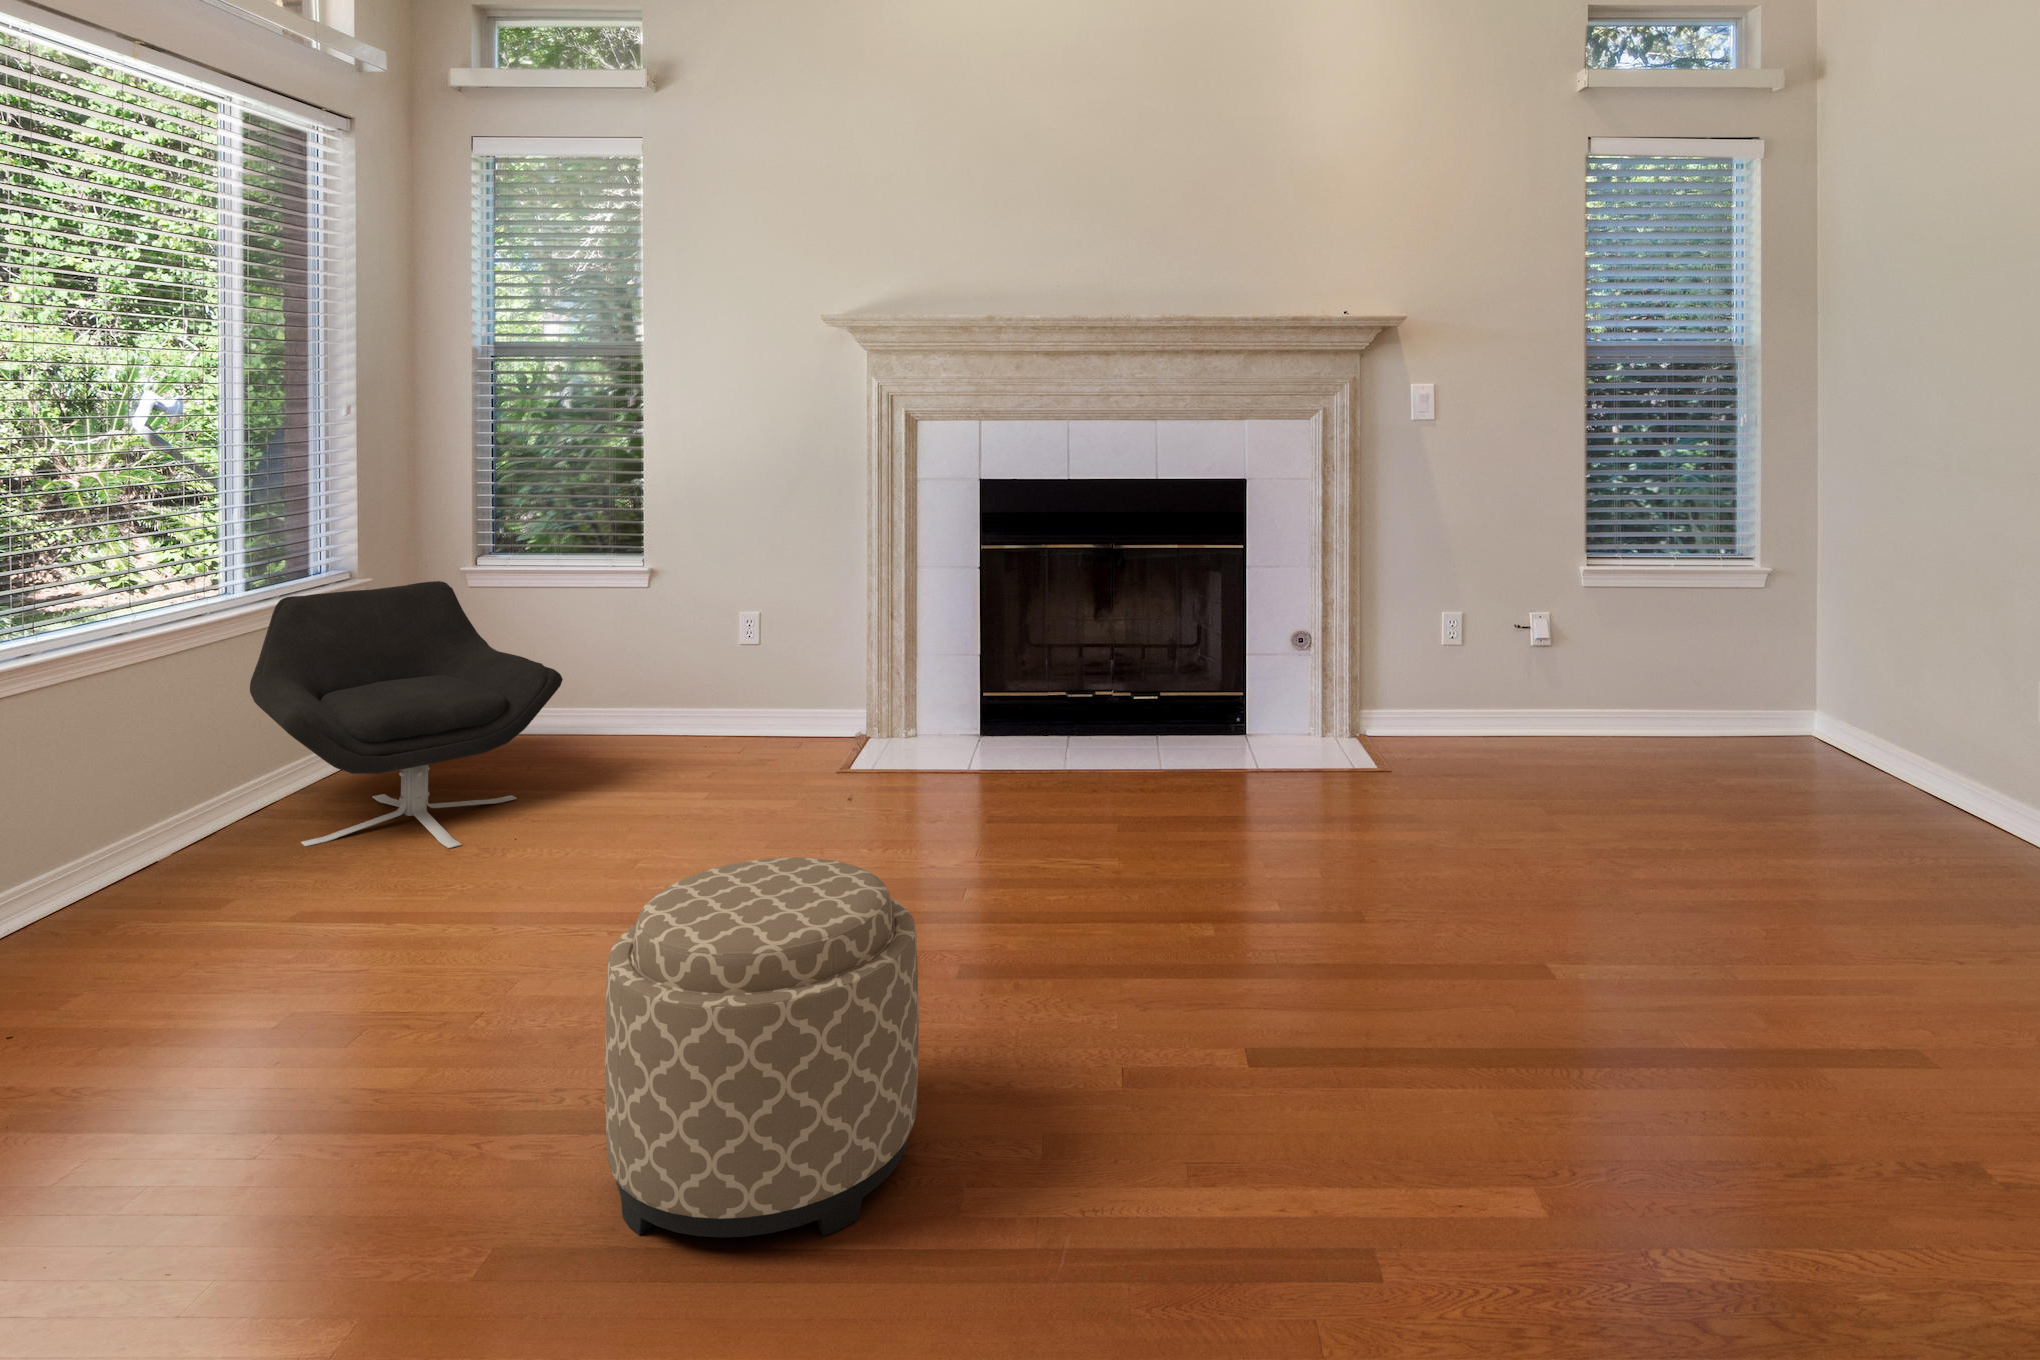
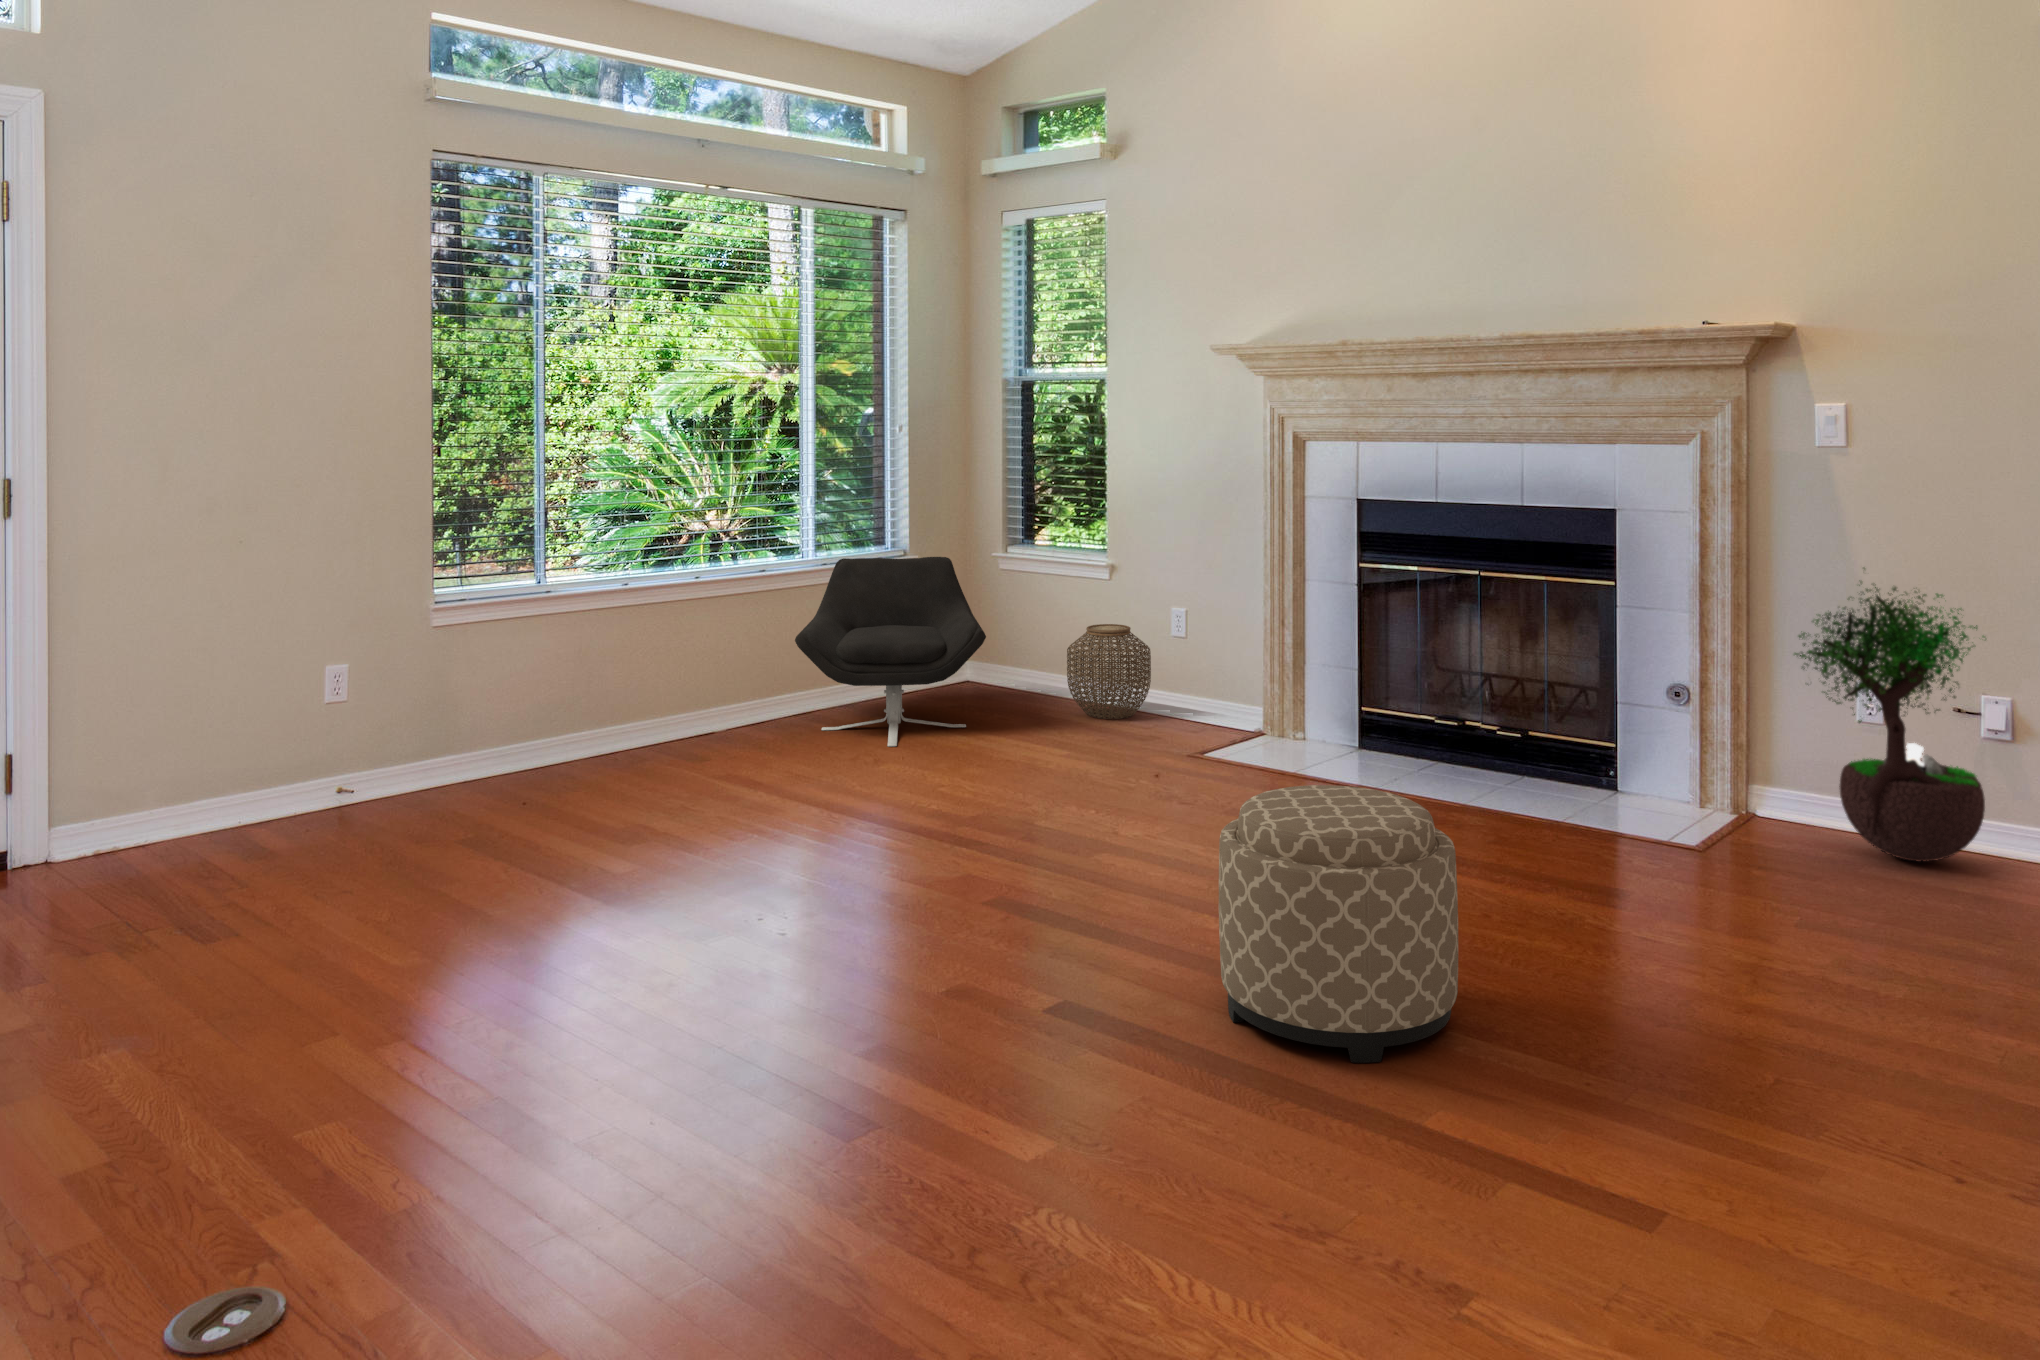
potted tree: none [1433,517,1576,752] -> present [1794,568,1985,862]
woven basket: none [616,641,720,756] -> present [1067,624,1151,719]
ottoman: present [605,857,919,1238] -> present [1219,785,1458,1063]

